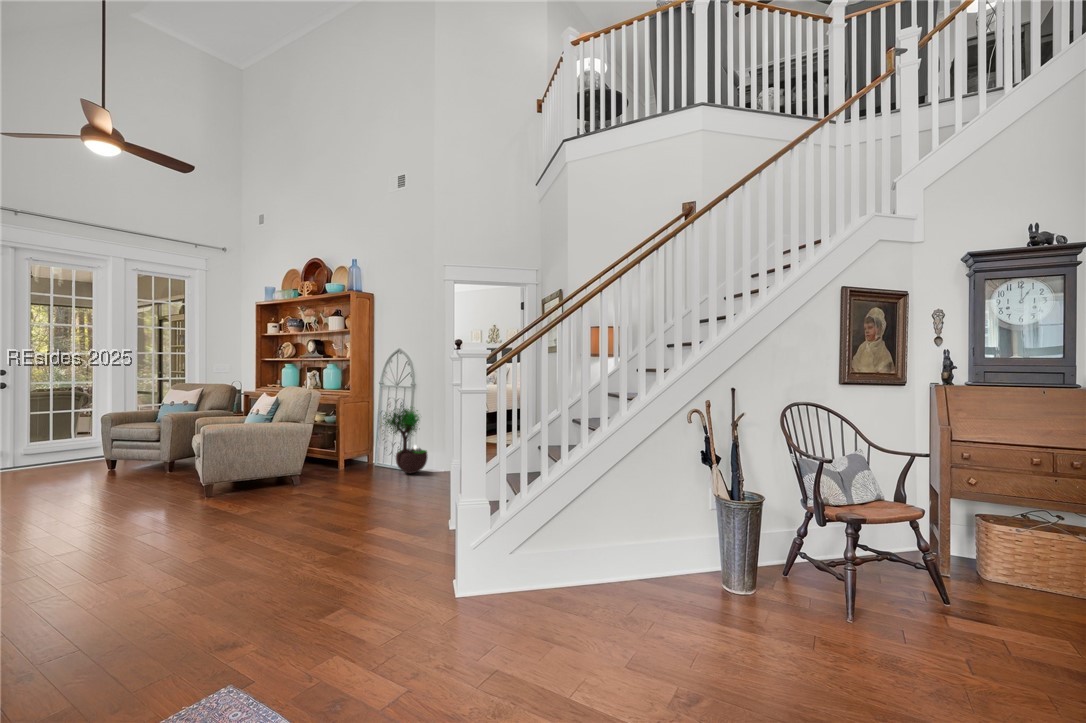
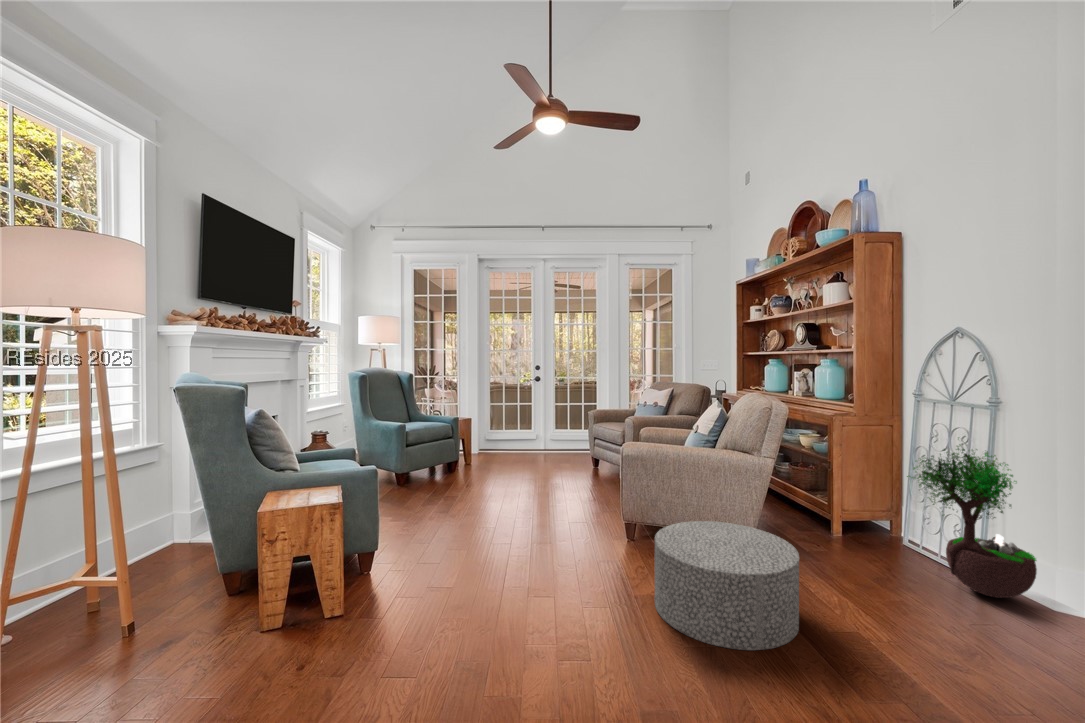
ottoman: none [255,460,341,516] -> present [655,521,799,650]

